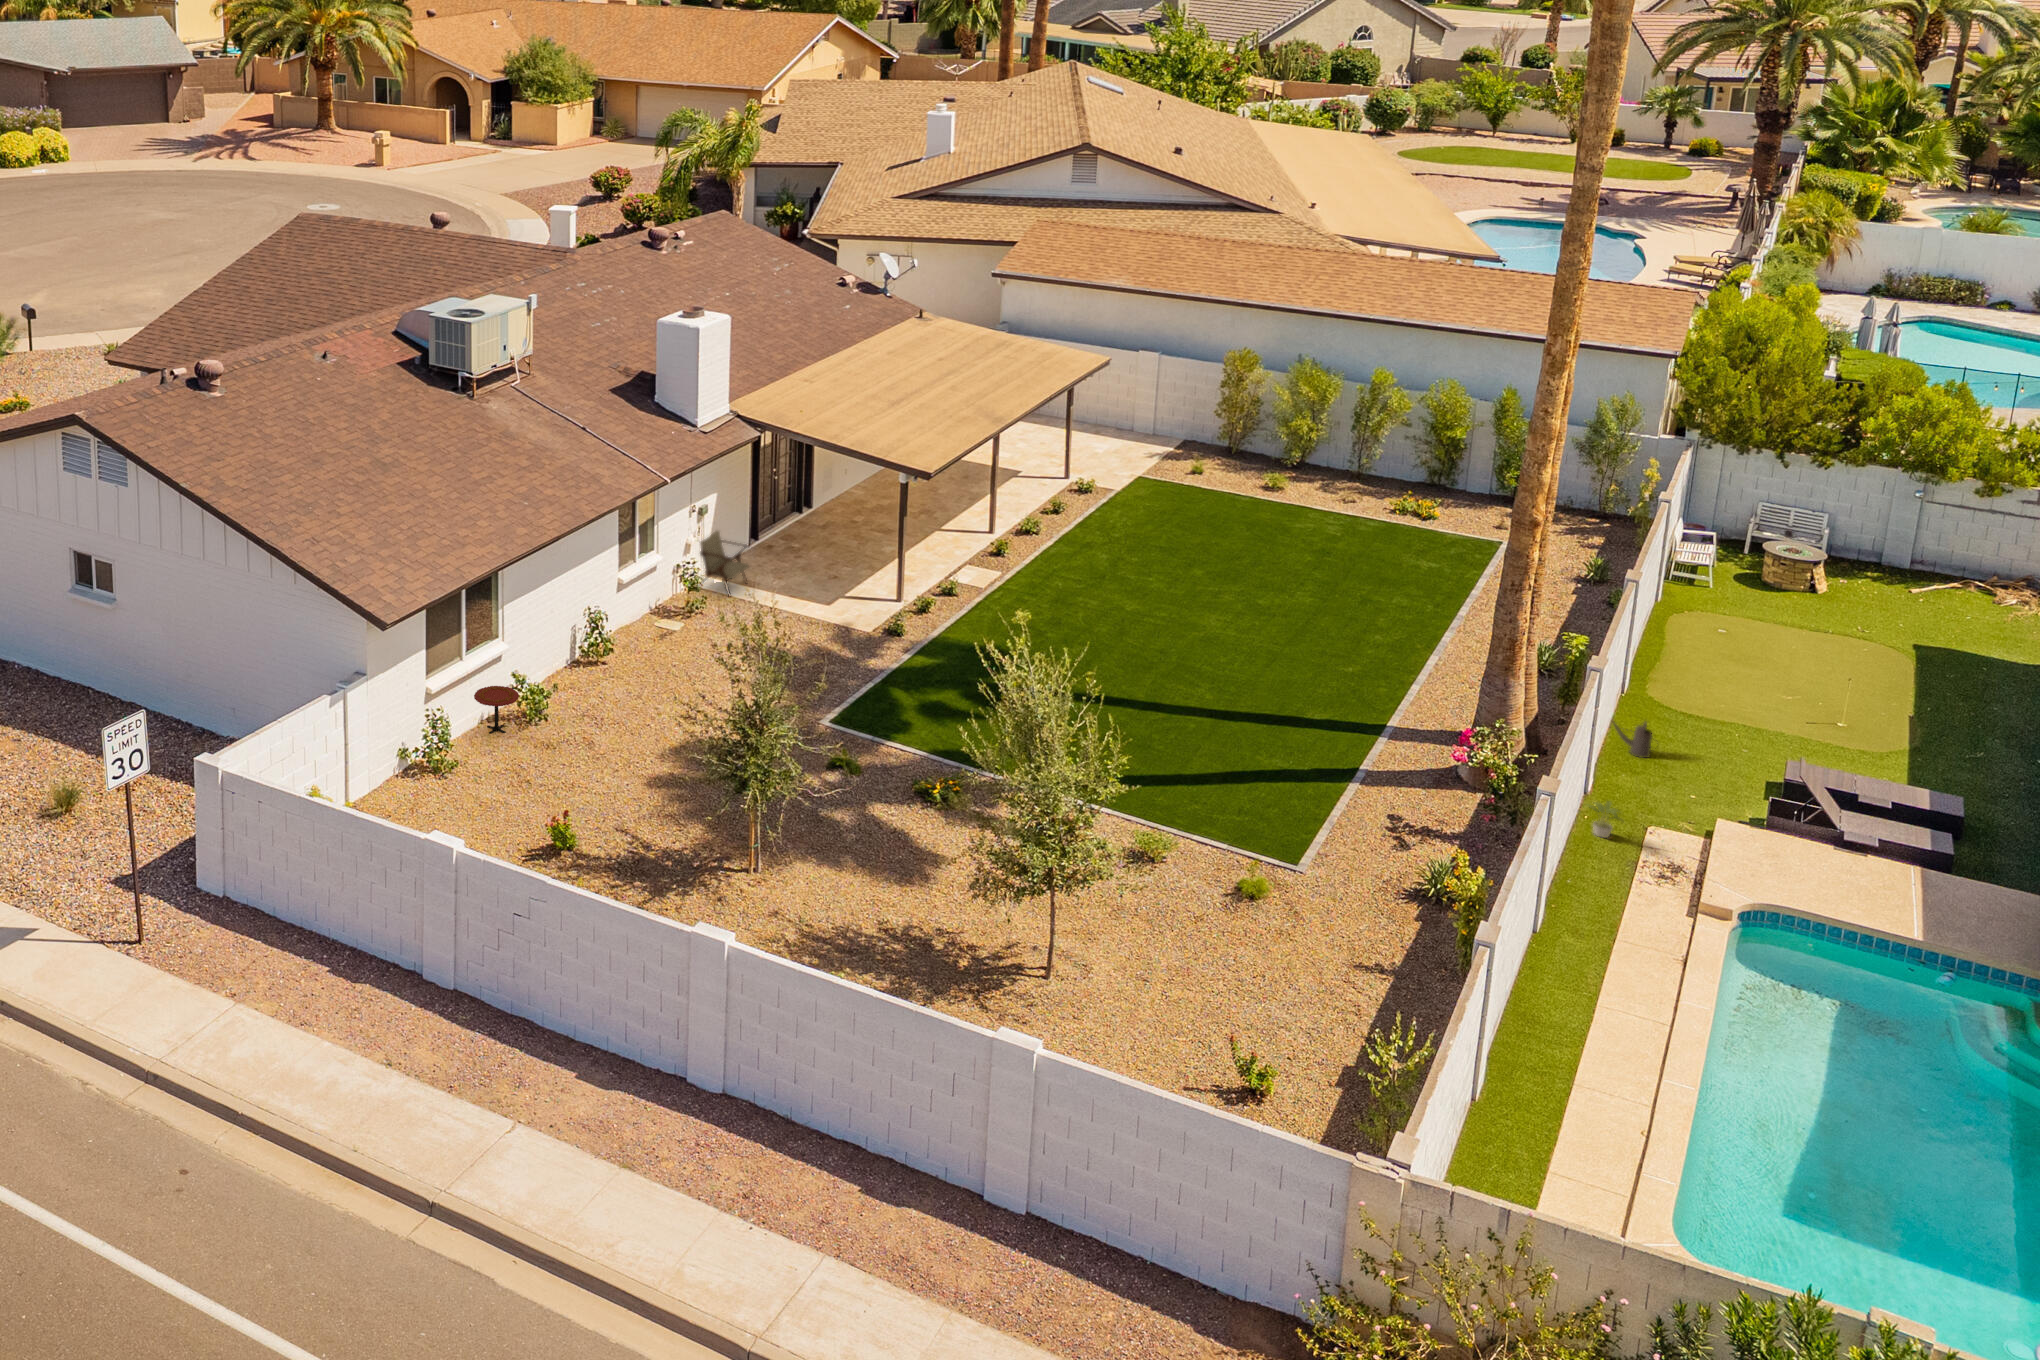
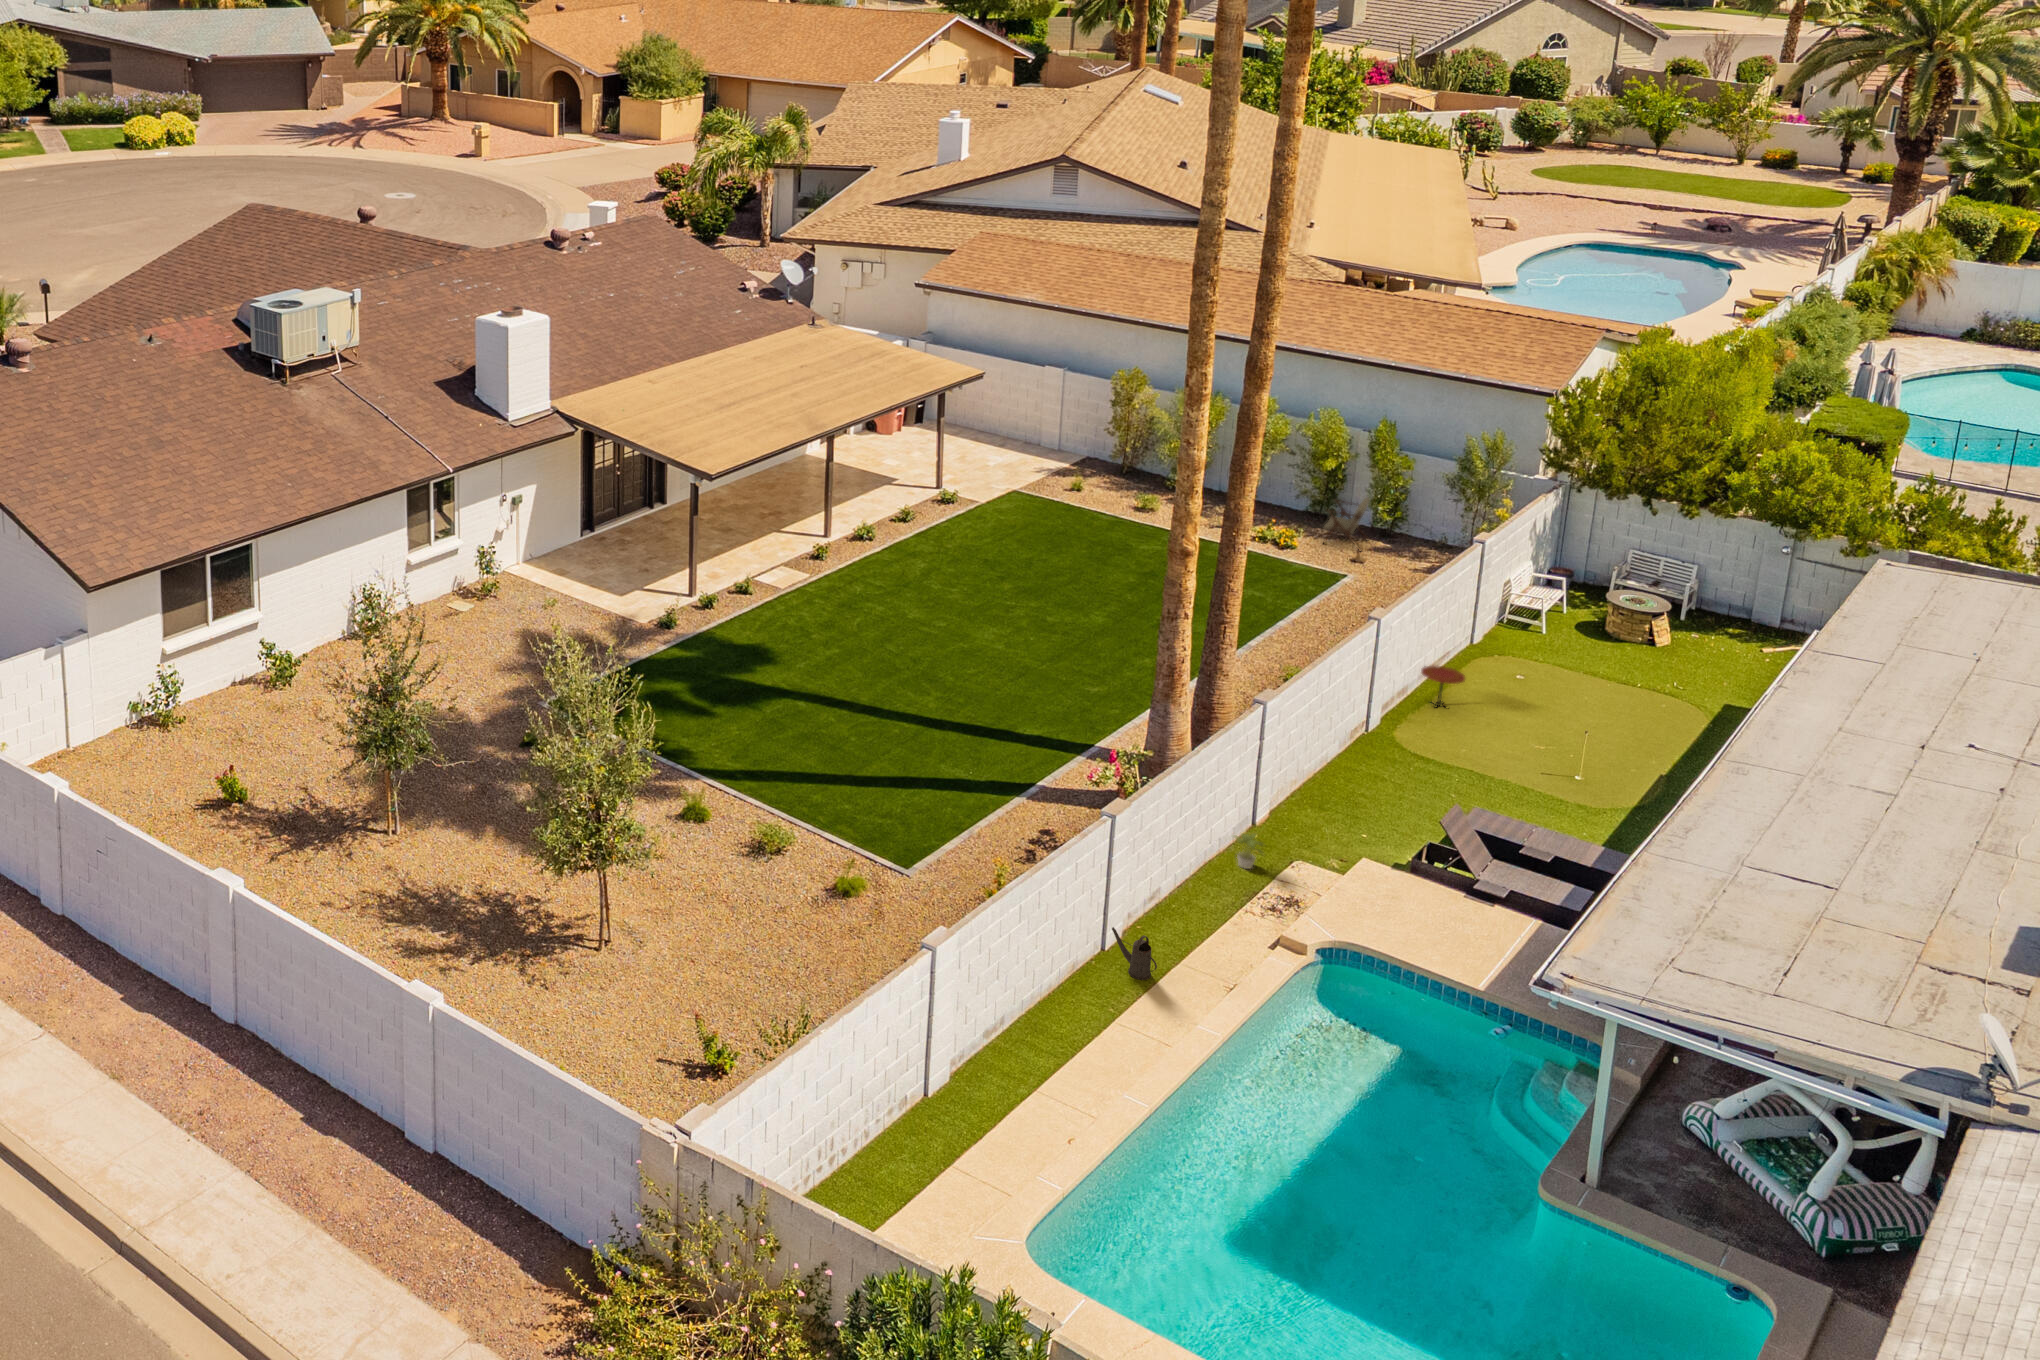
lounge chair: present [700,531,748,595] -> present [1324,497,1369,551]
side table: present [474,686,519,734] -> present [1421,665,1465,707]
watering can: present [1612,721,1656,758] -> present [1112,927,1157,980]

